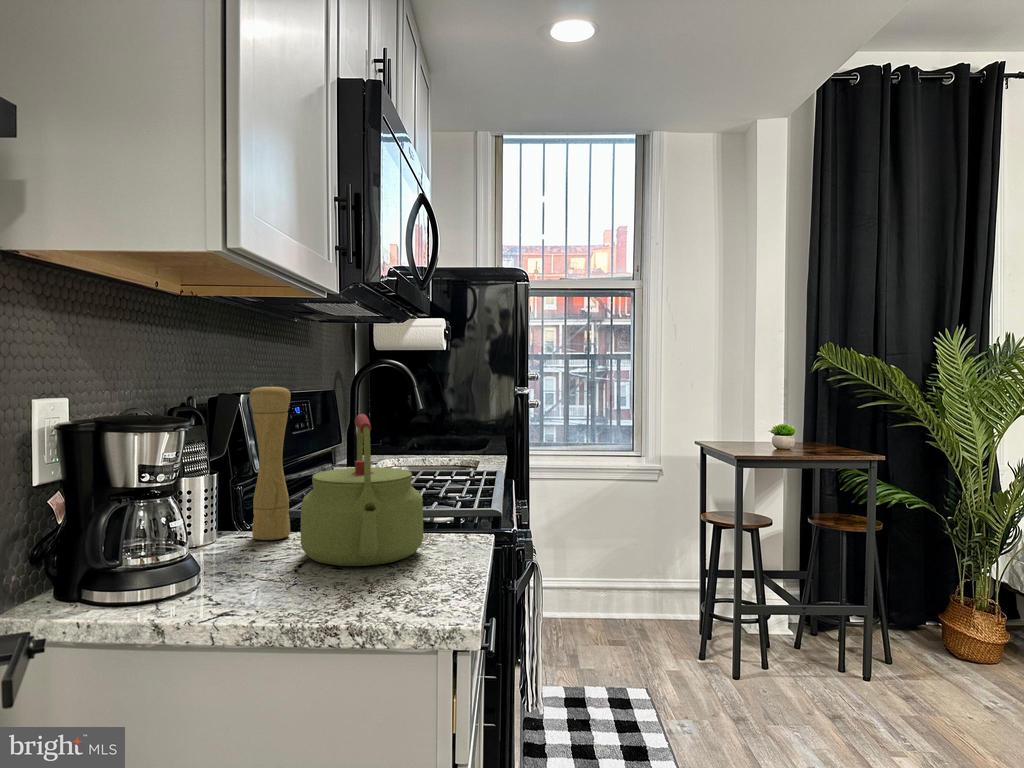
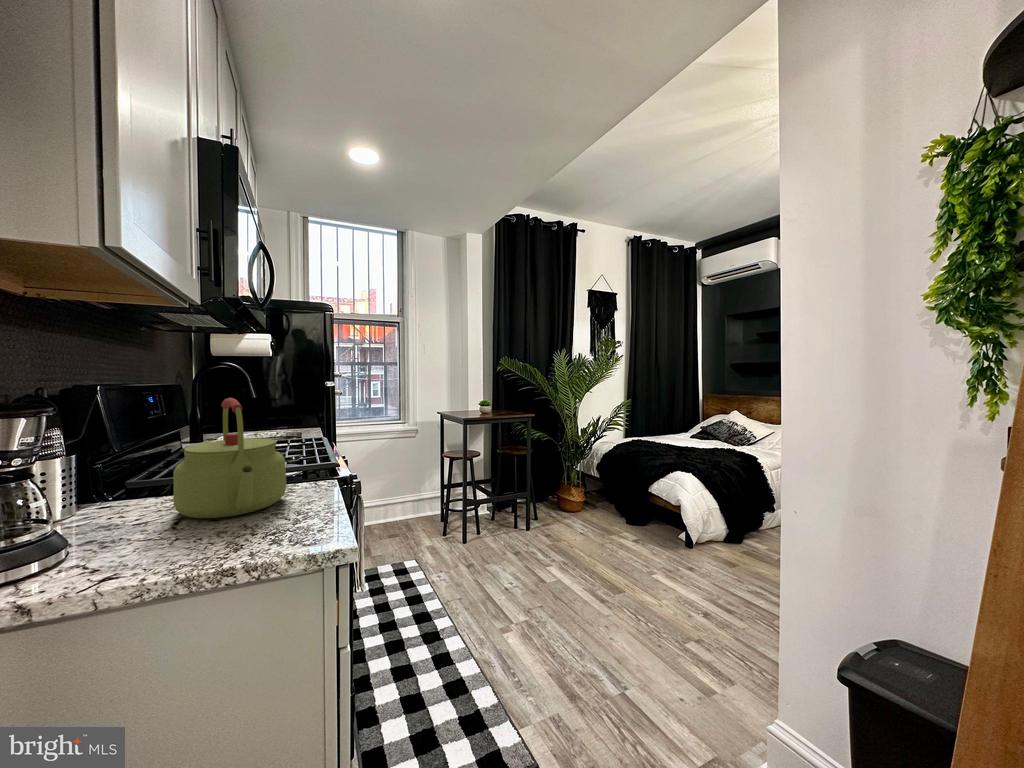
pepper mill: present [250,384,291,540] -> none [110,376,156,508]

